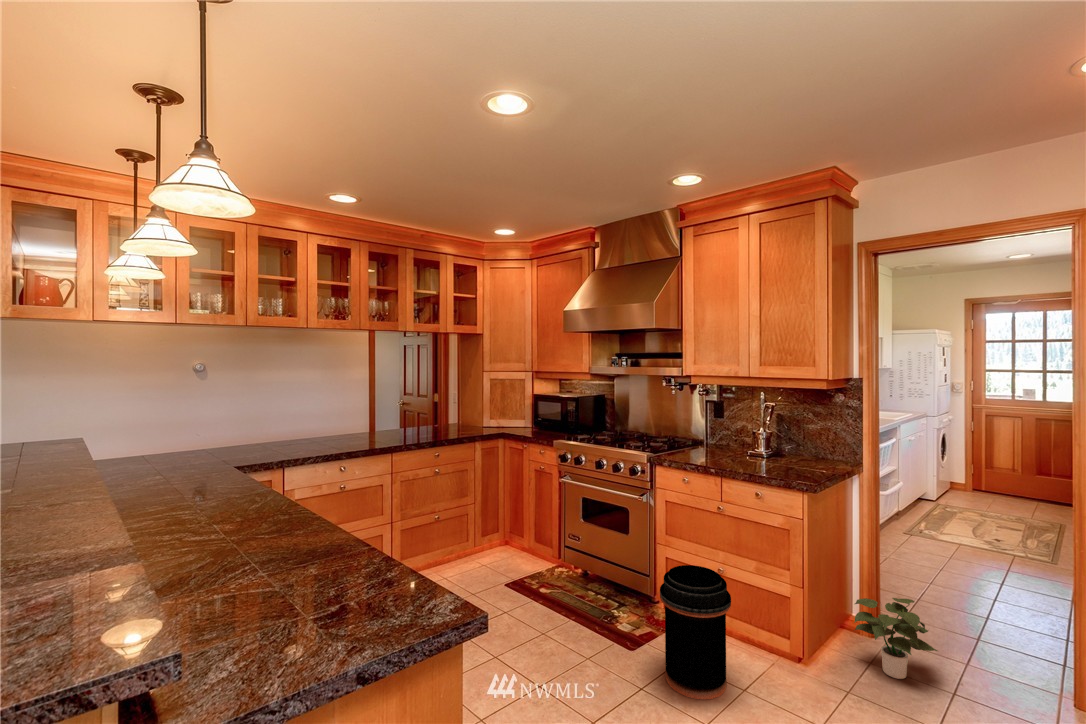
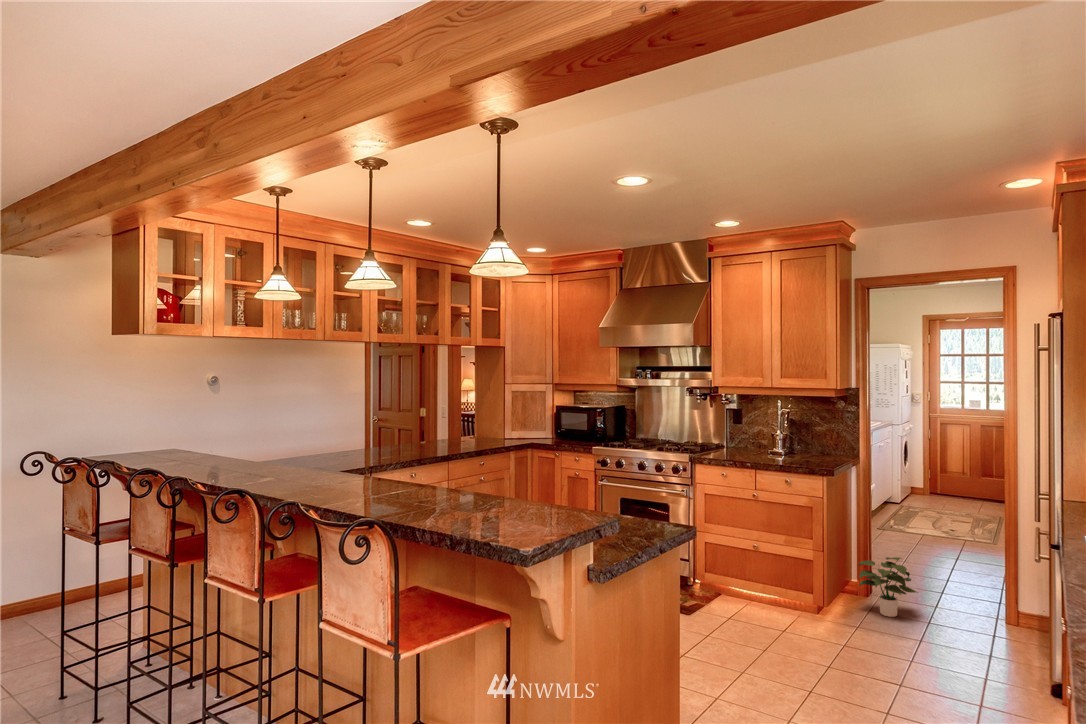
trash can: present [660,565,731,700] -> none [718,539,776,638]

